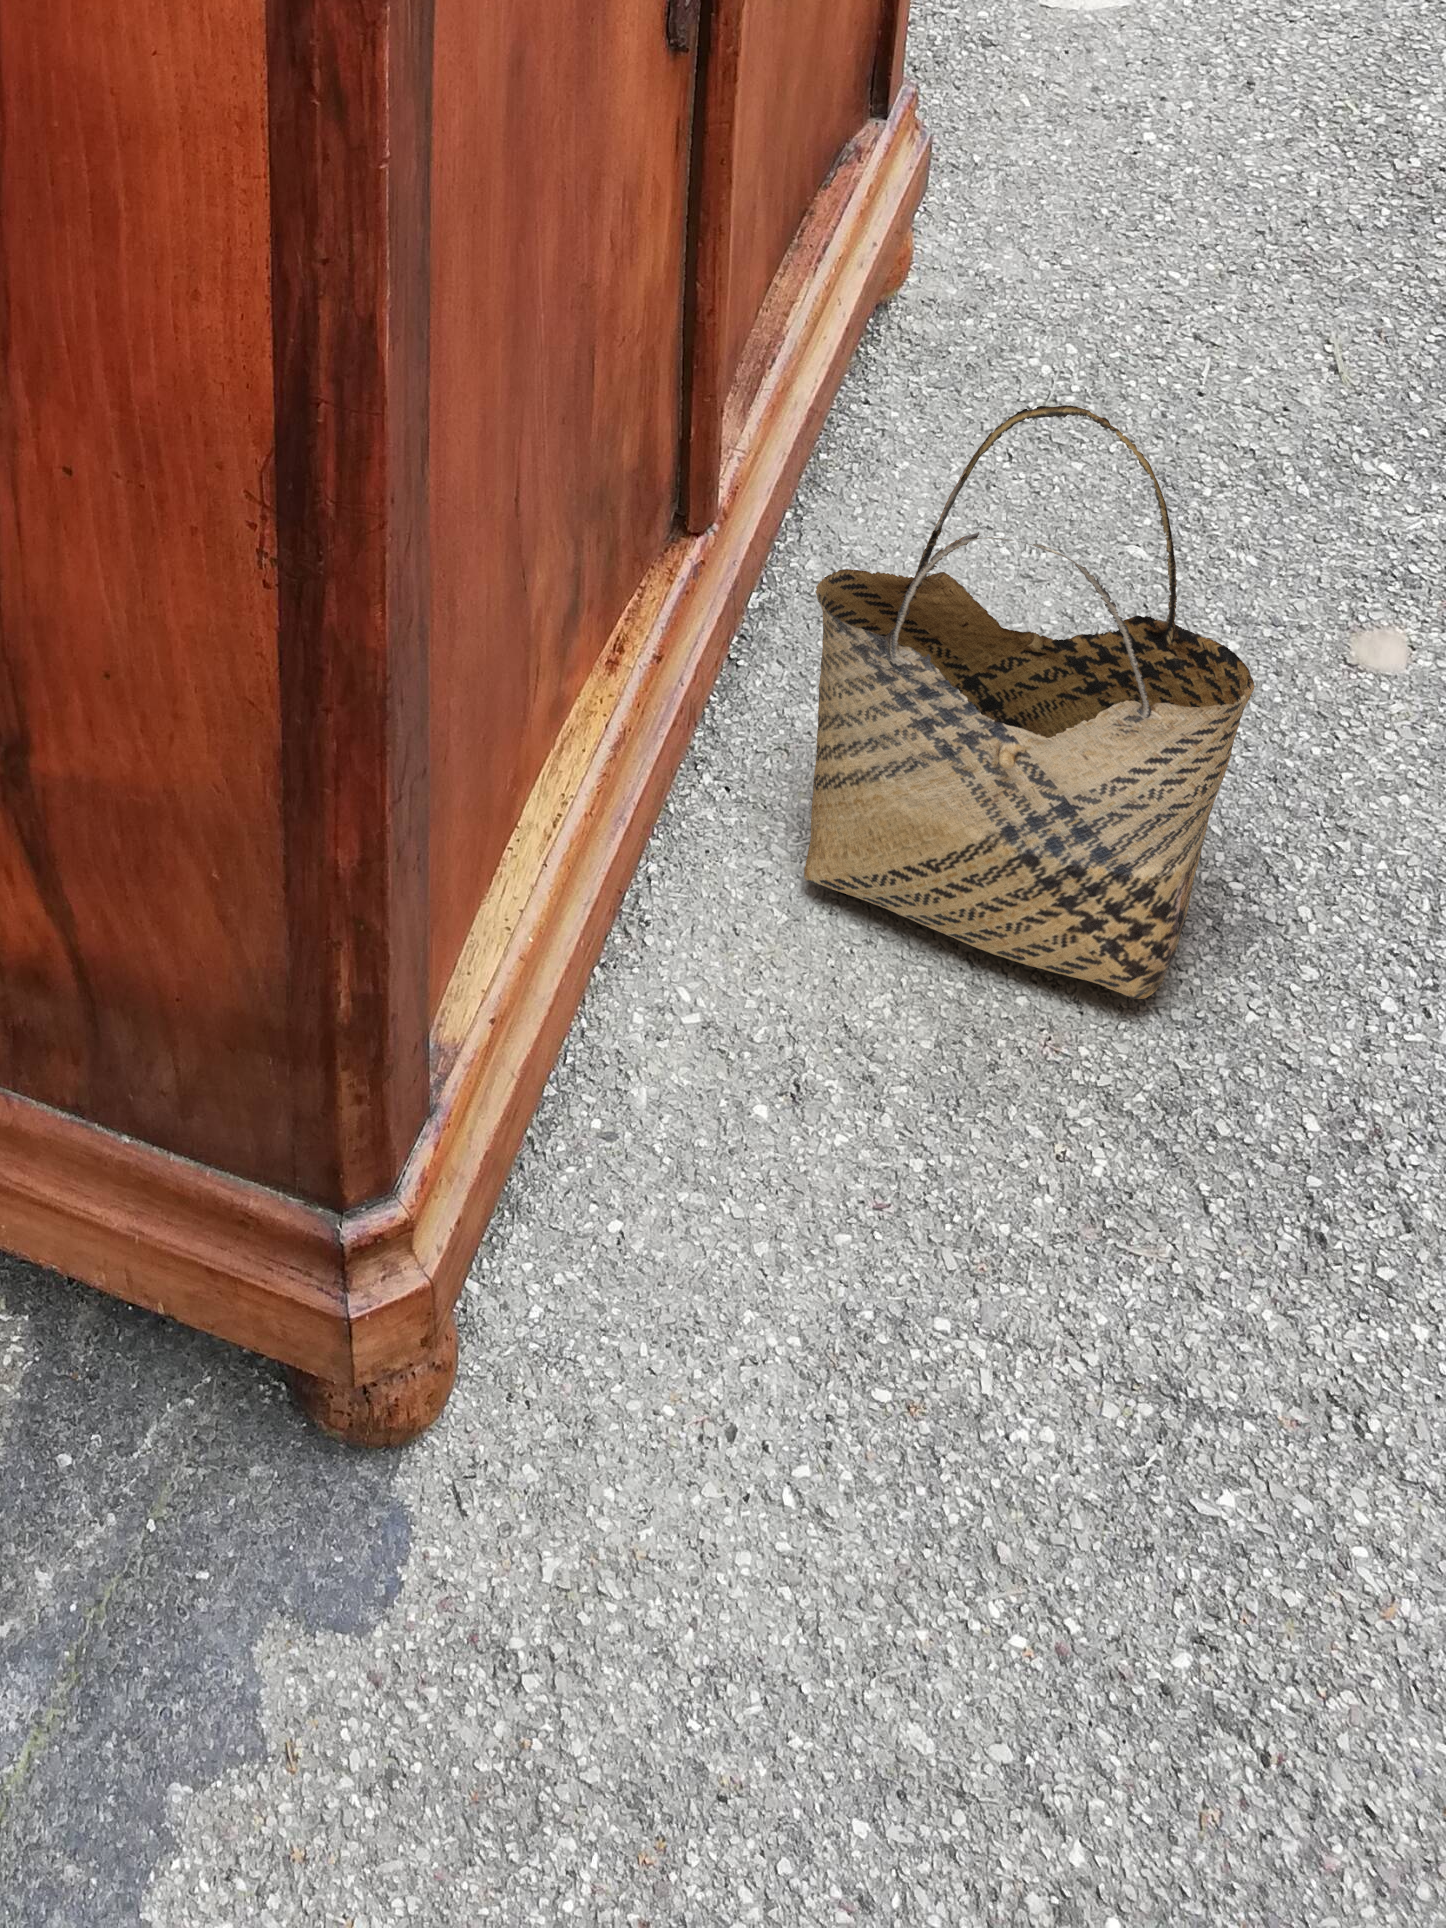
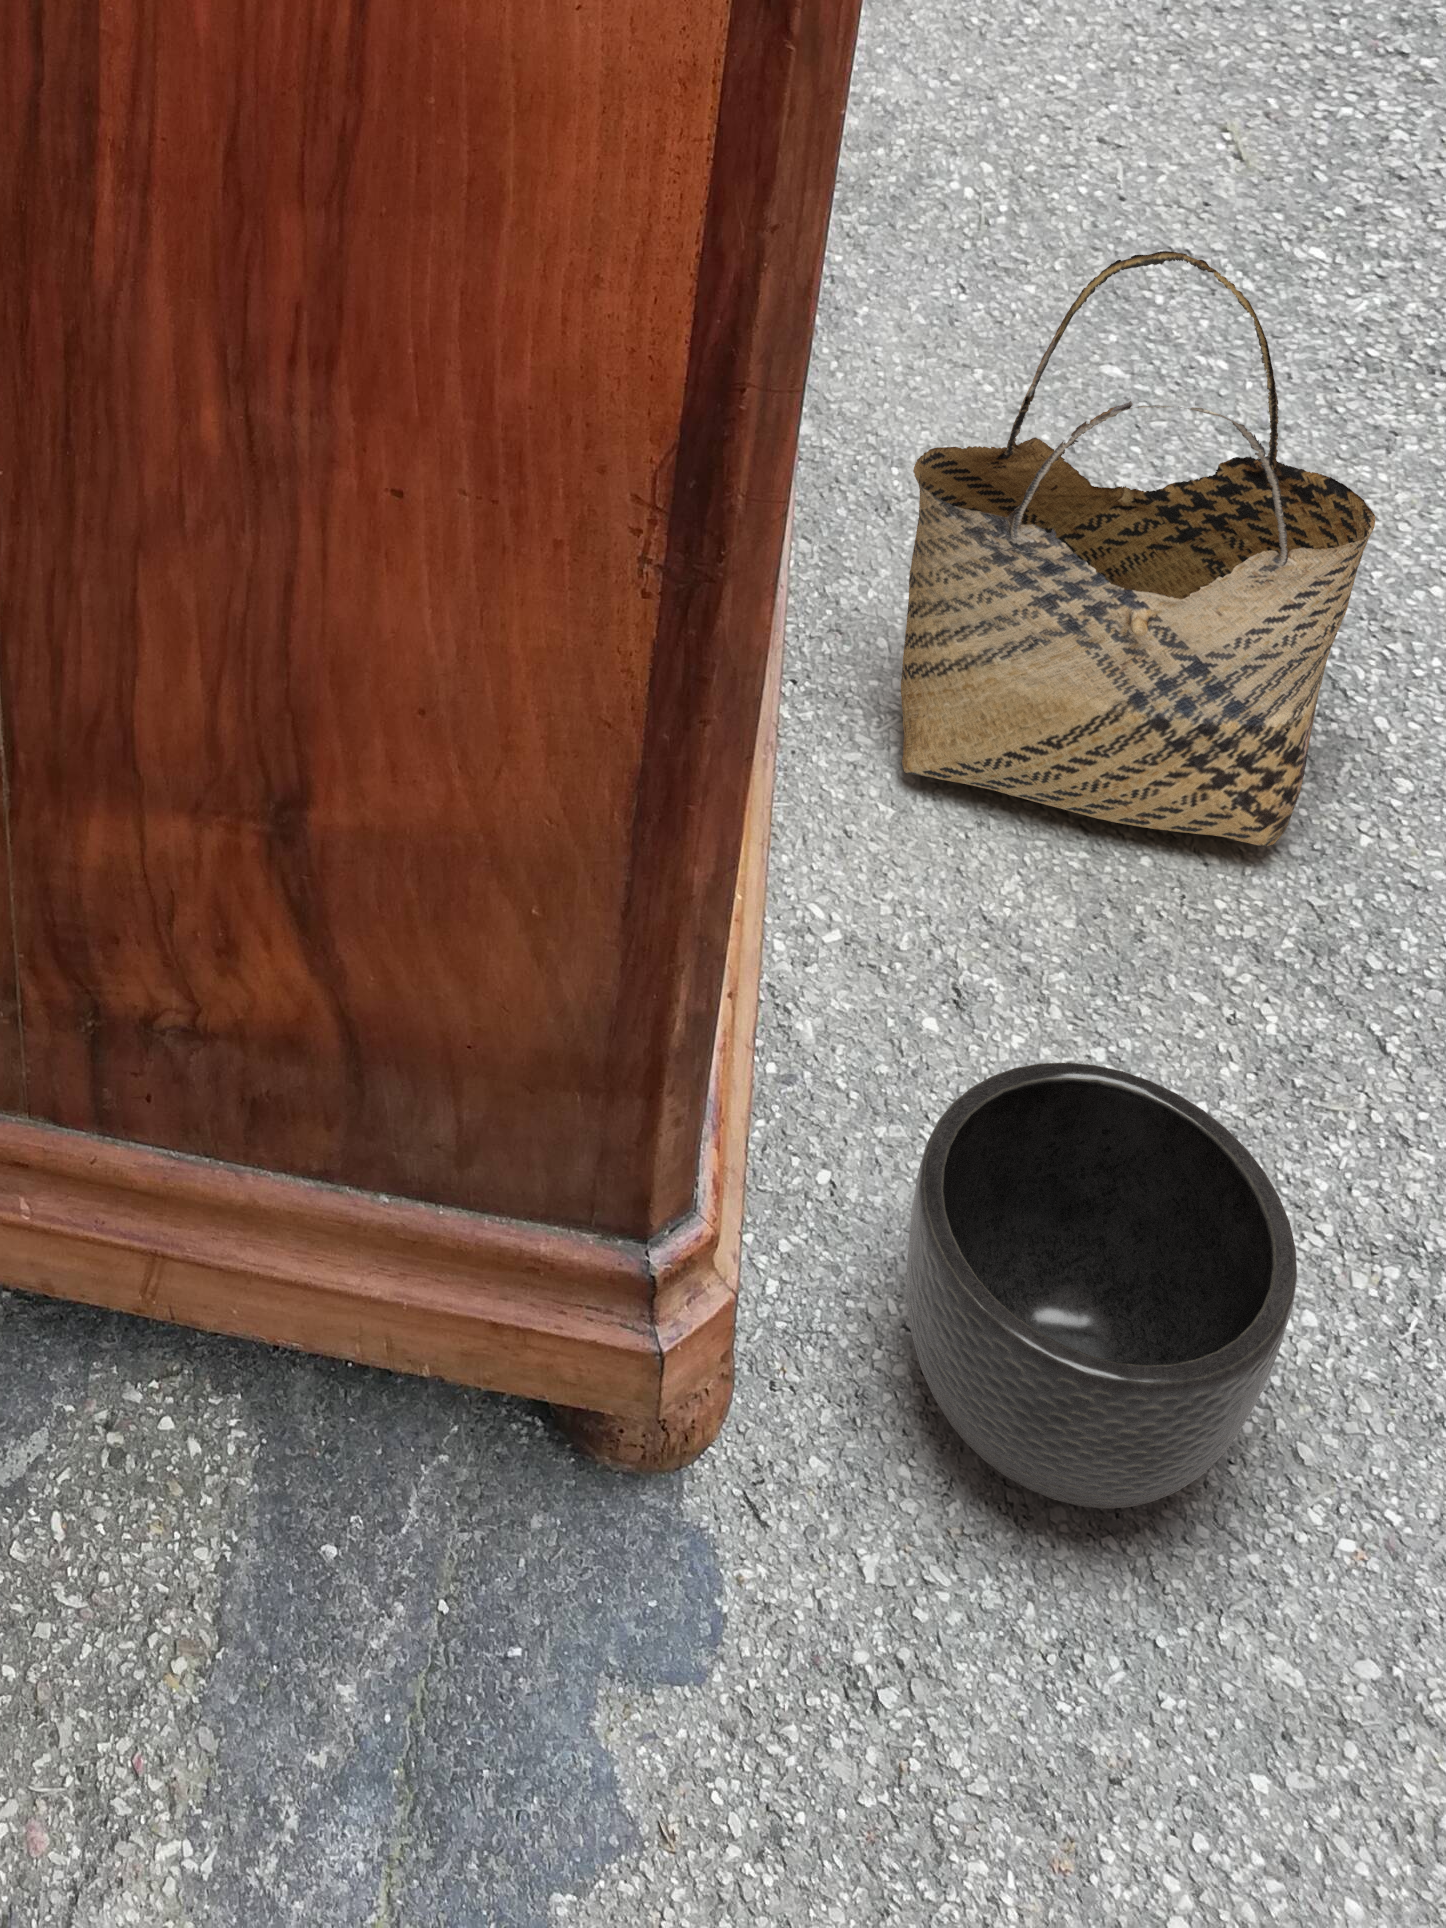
planter: none [623,1130,972,1558] -> present [907,1063,1297,1509]

